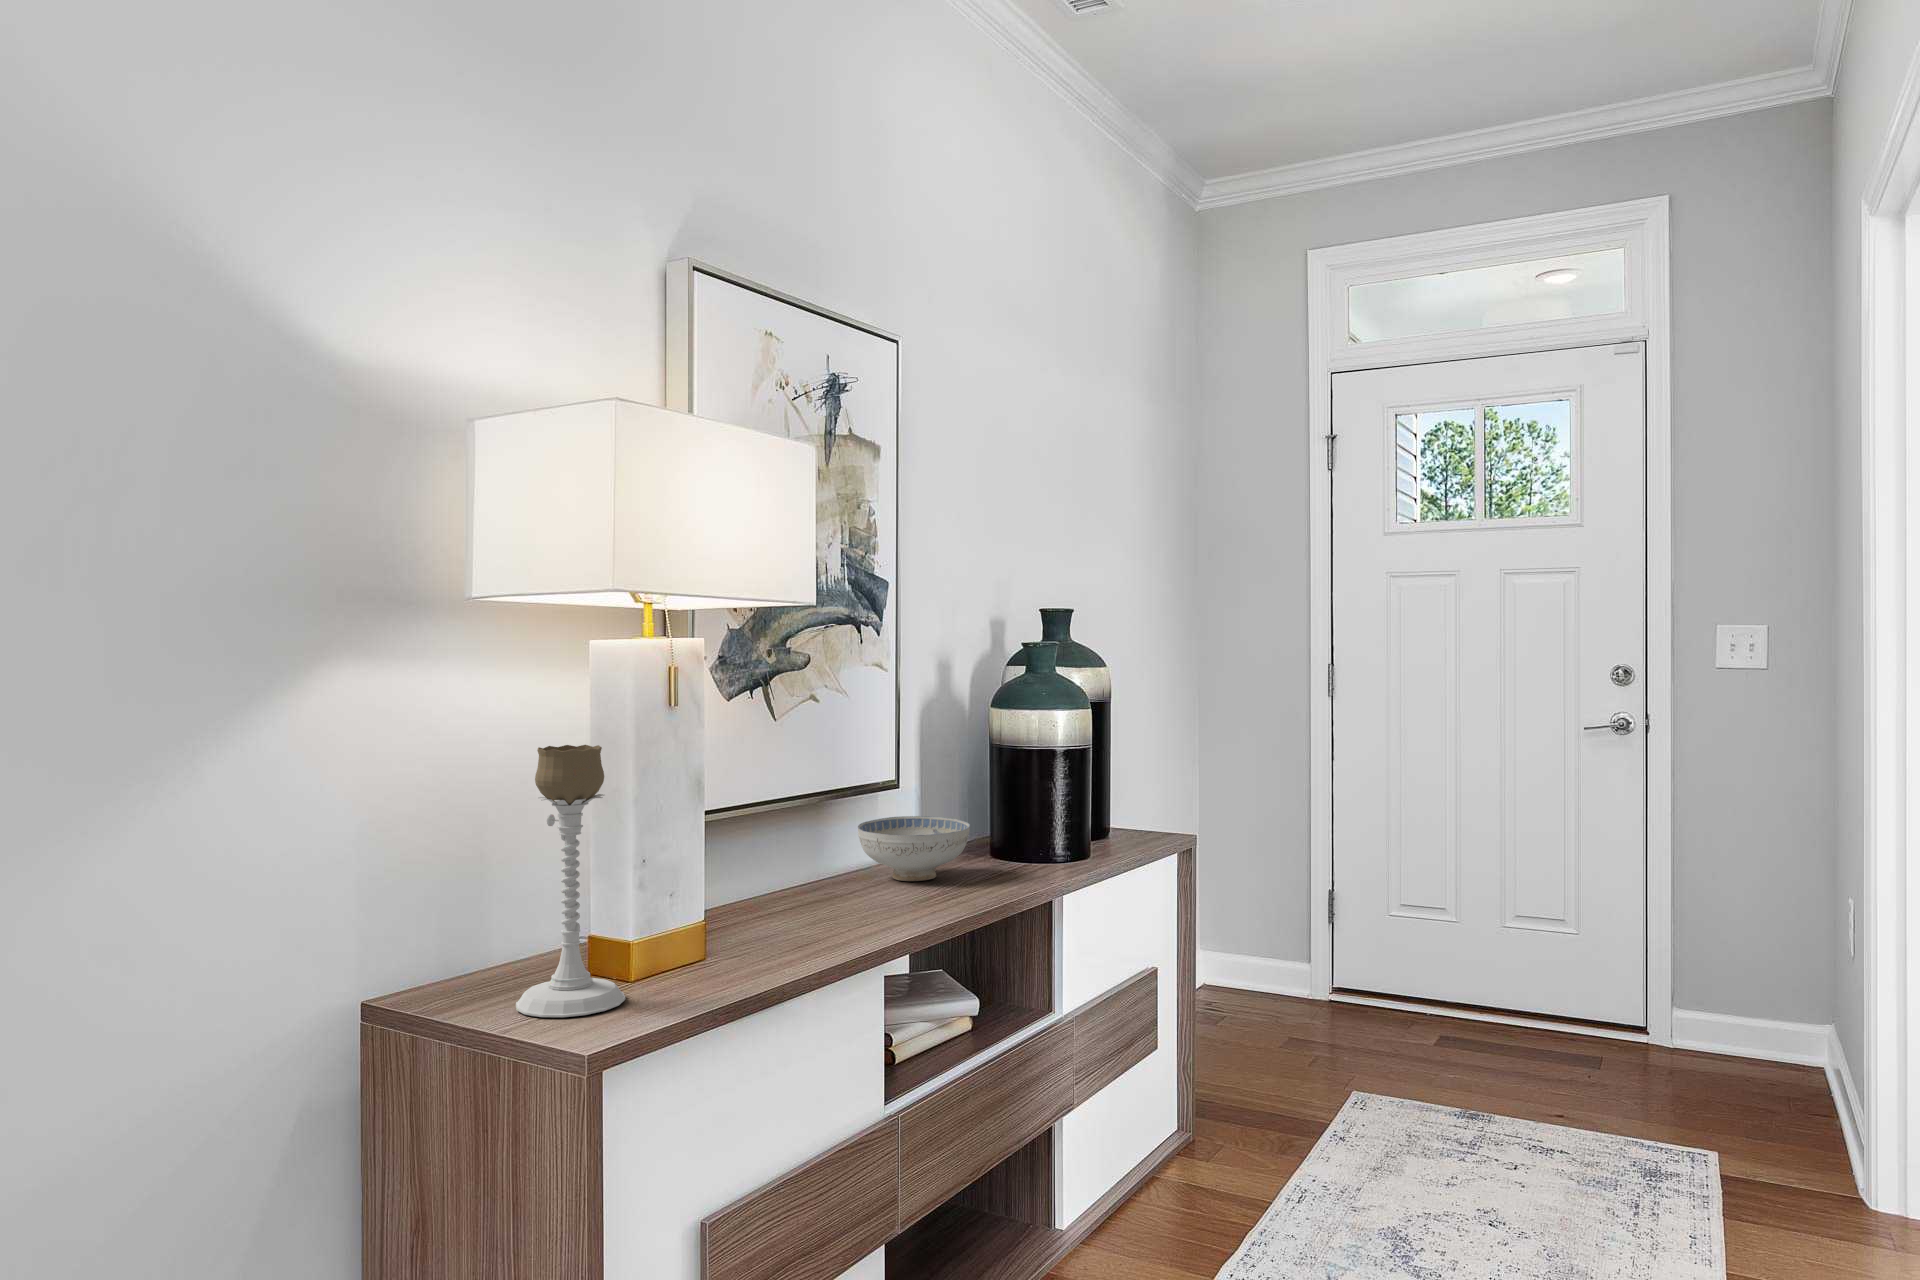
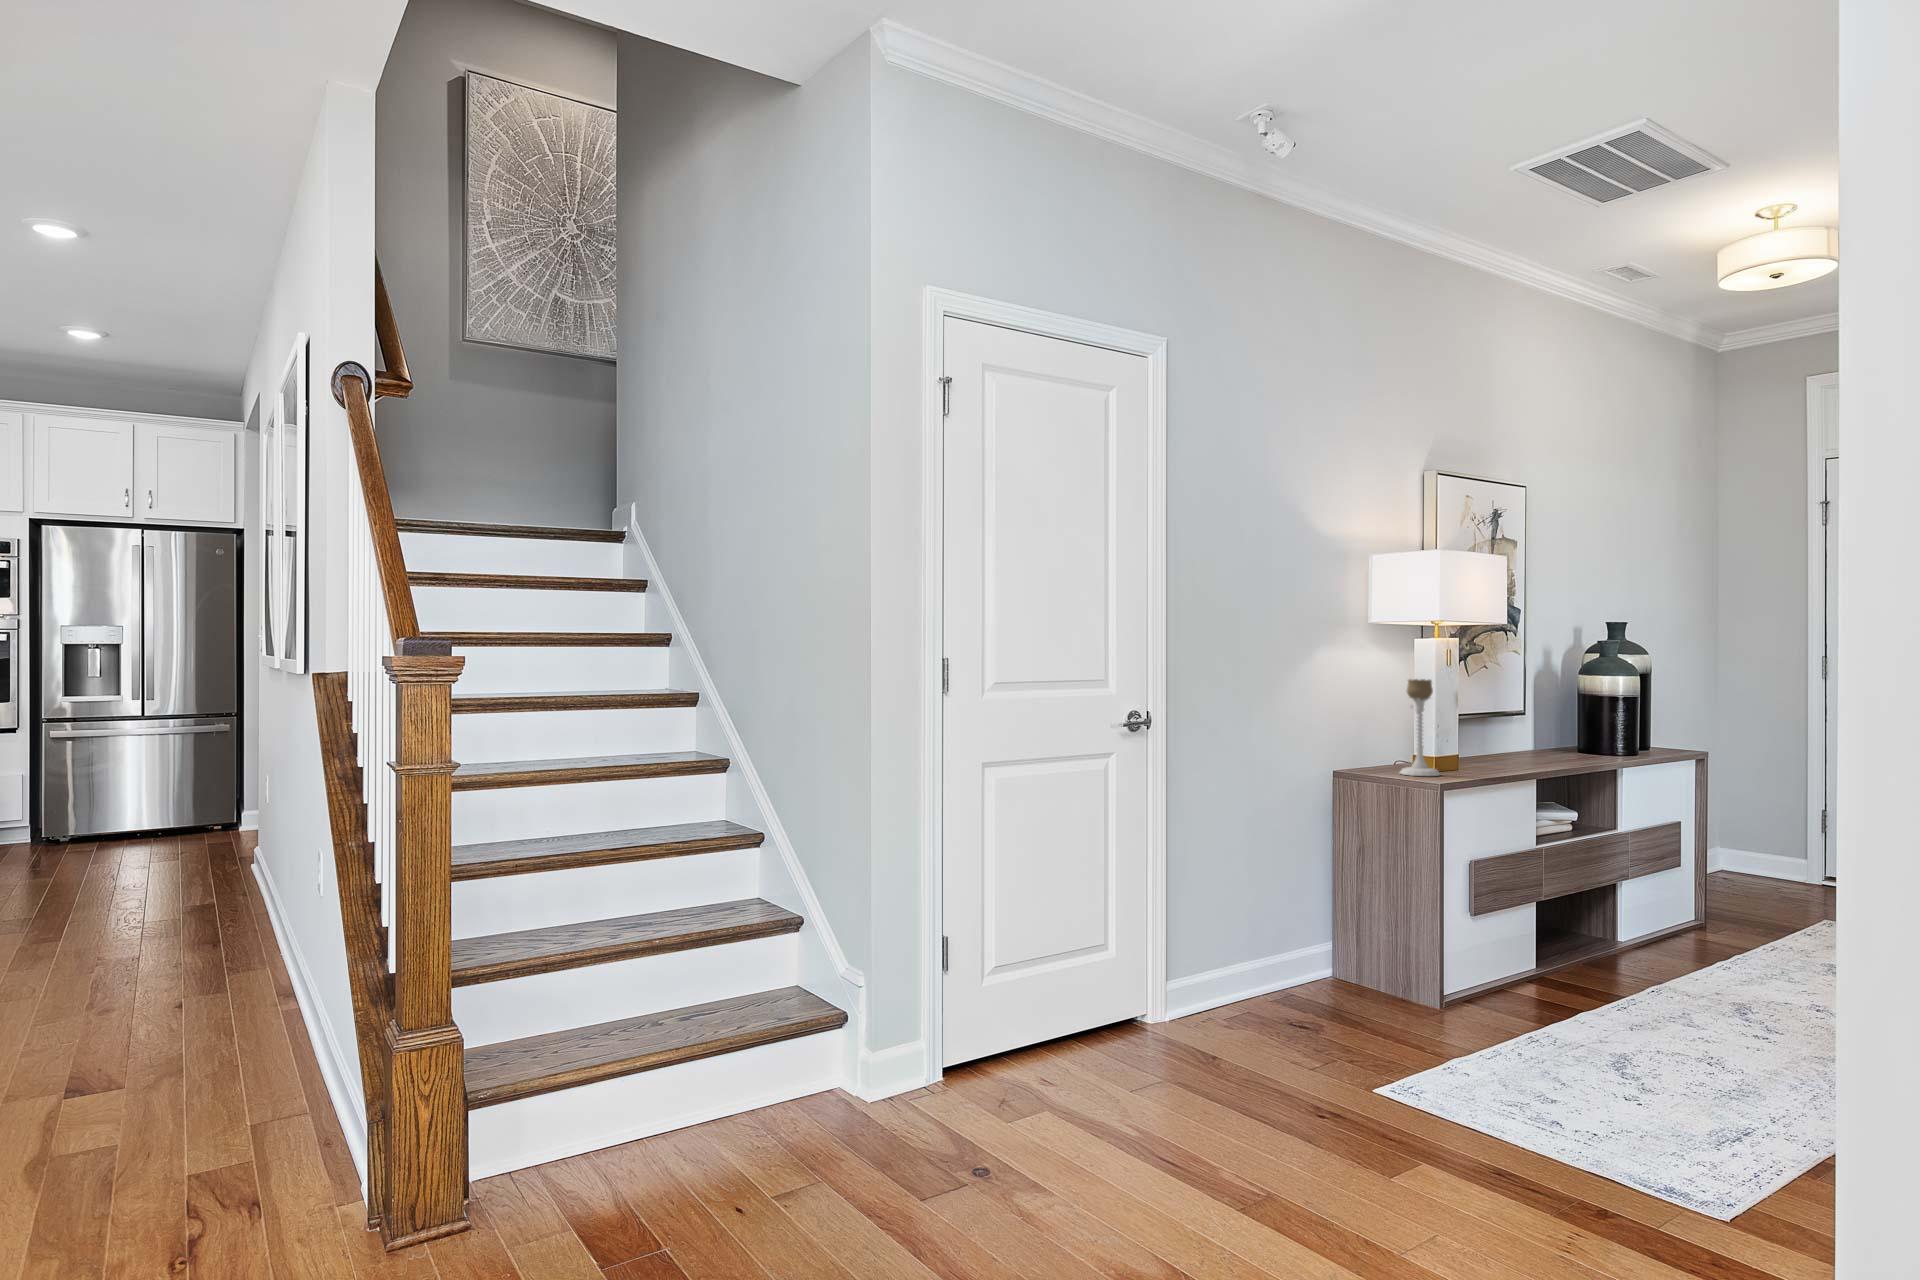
ceramic bowl: present [858,816,970,881] -> none [1508,728,1570,758]

